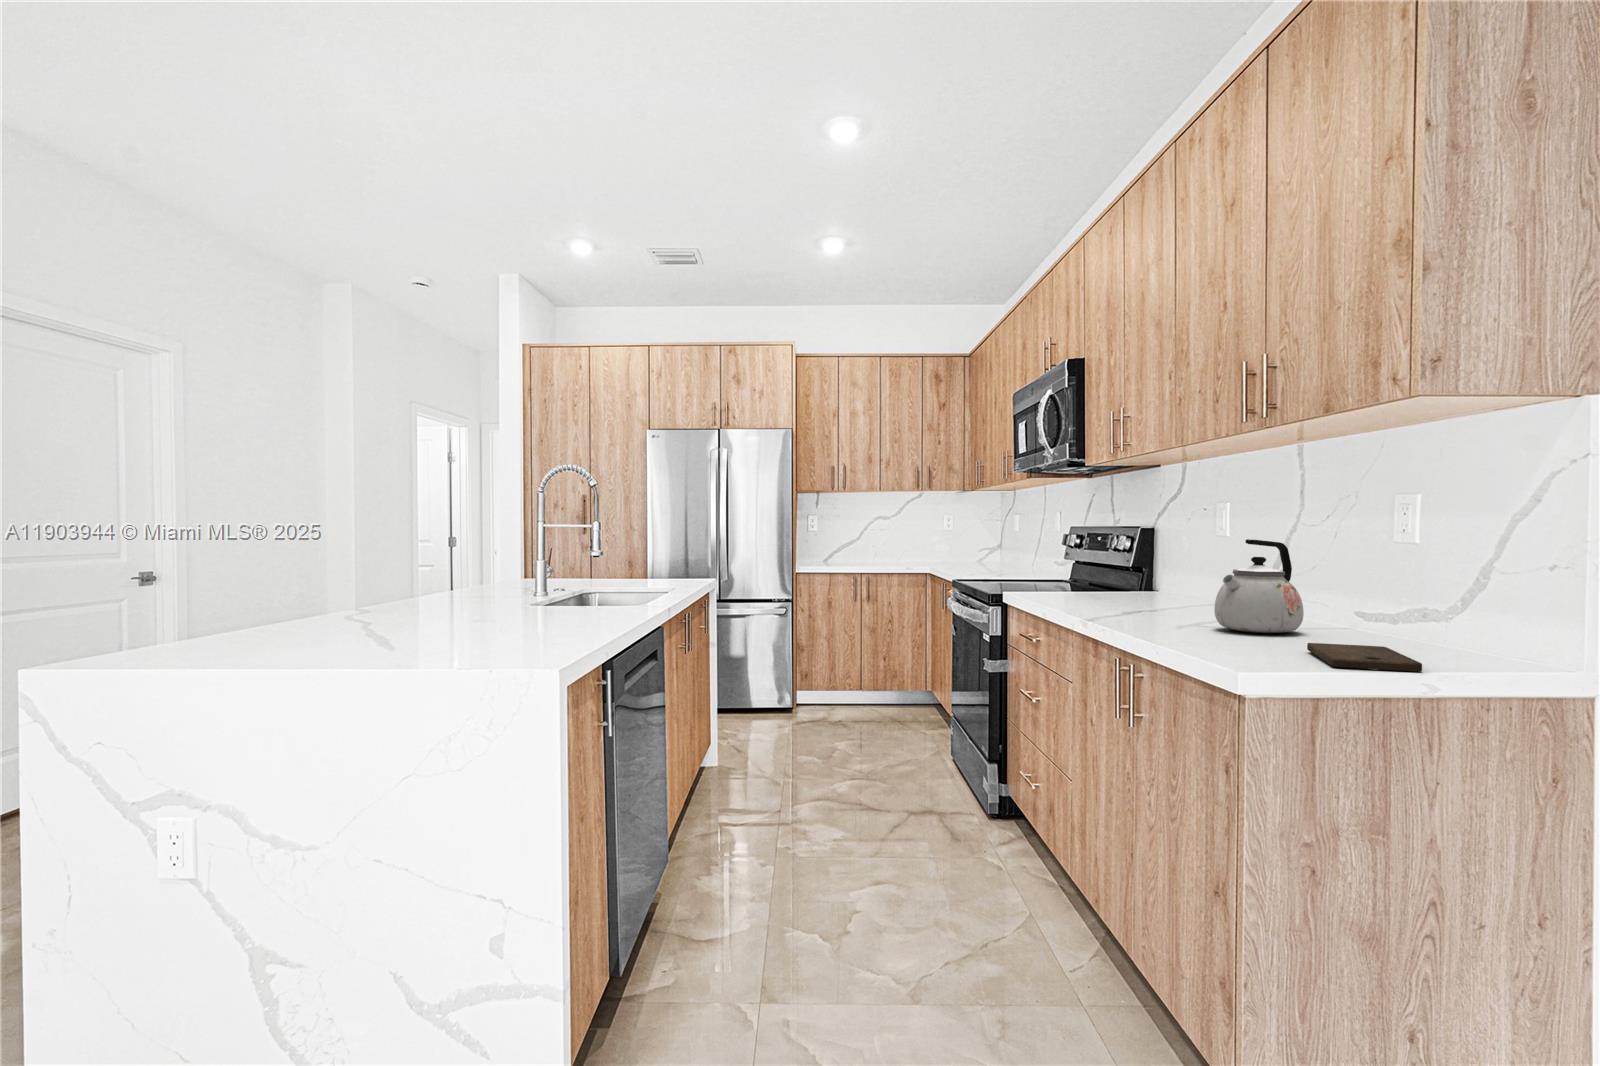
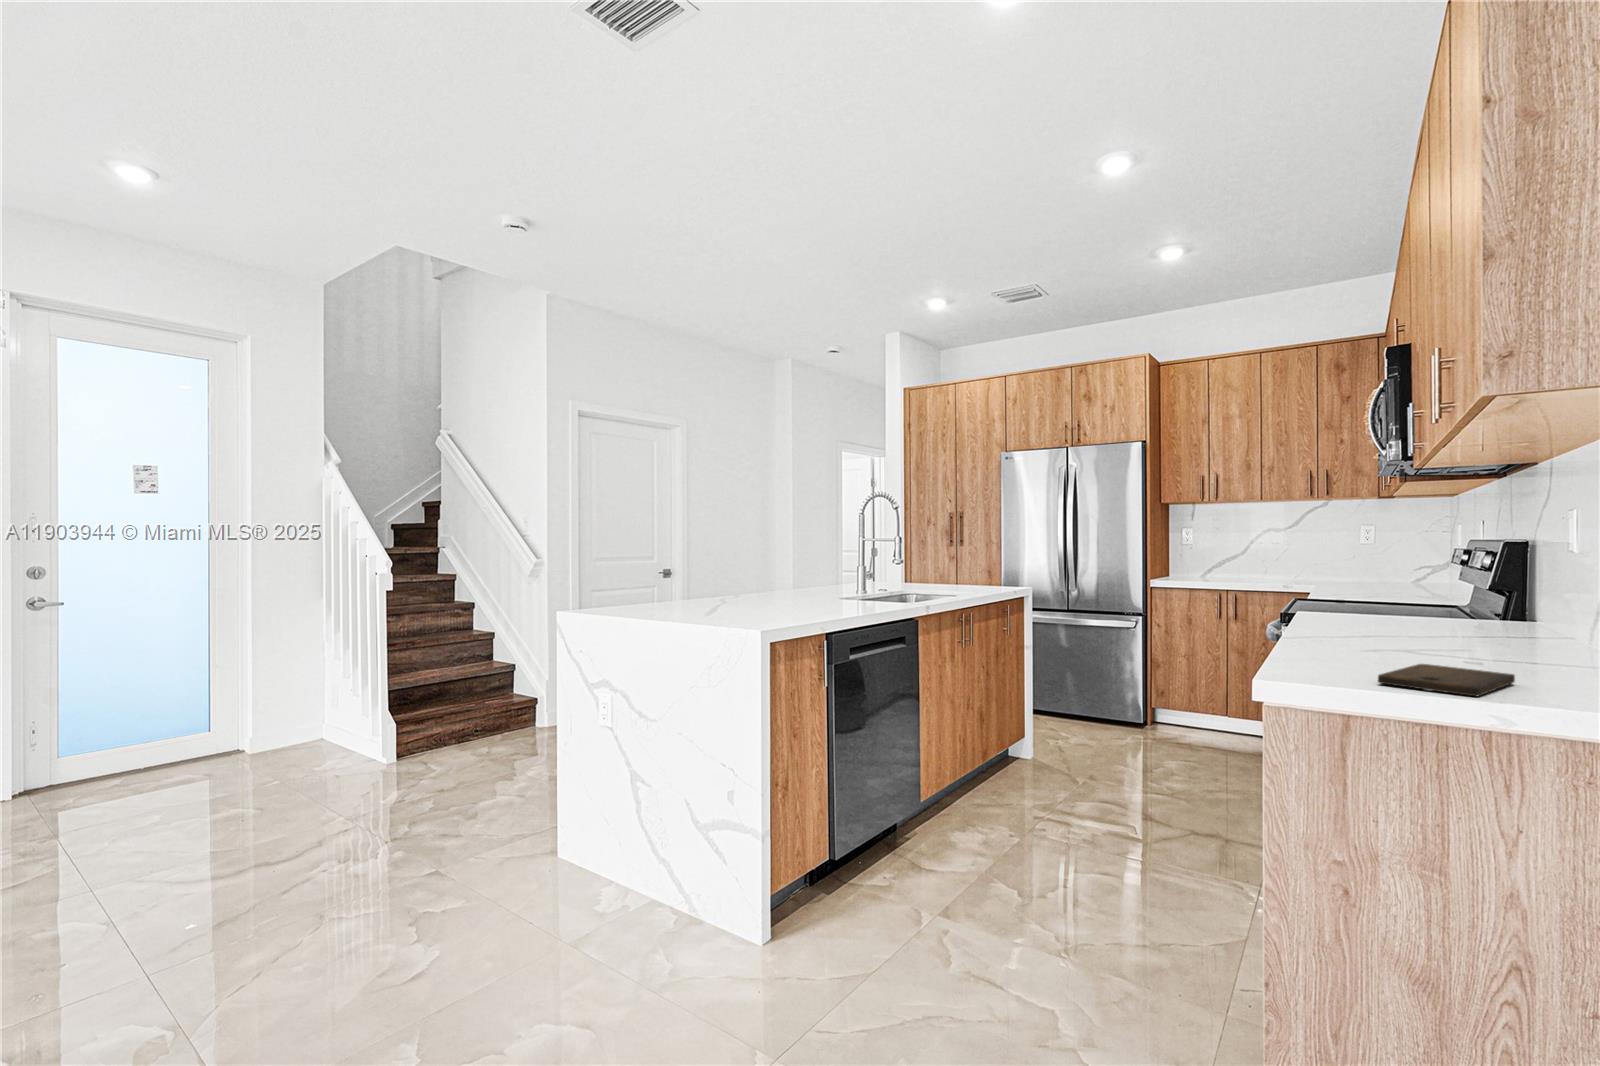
kettle: present [1214,539,1304,633] -> none [1401,552,1515,659]

